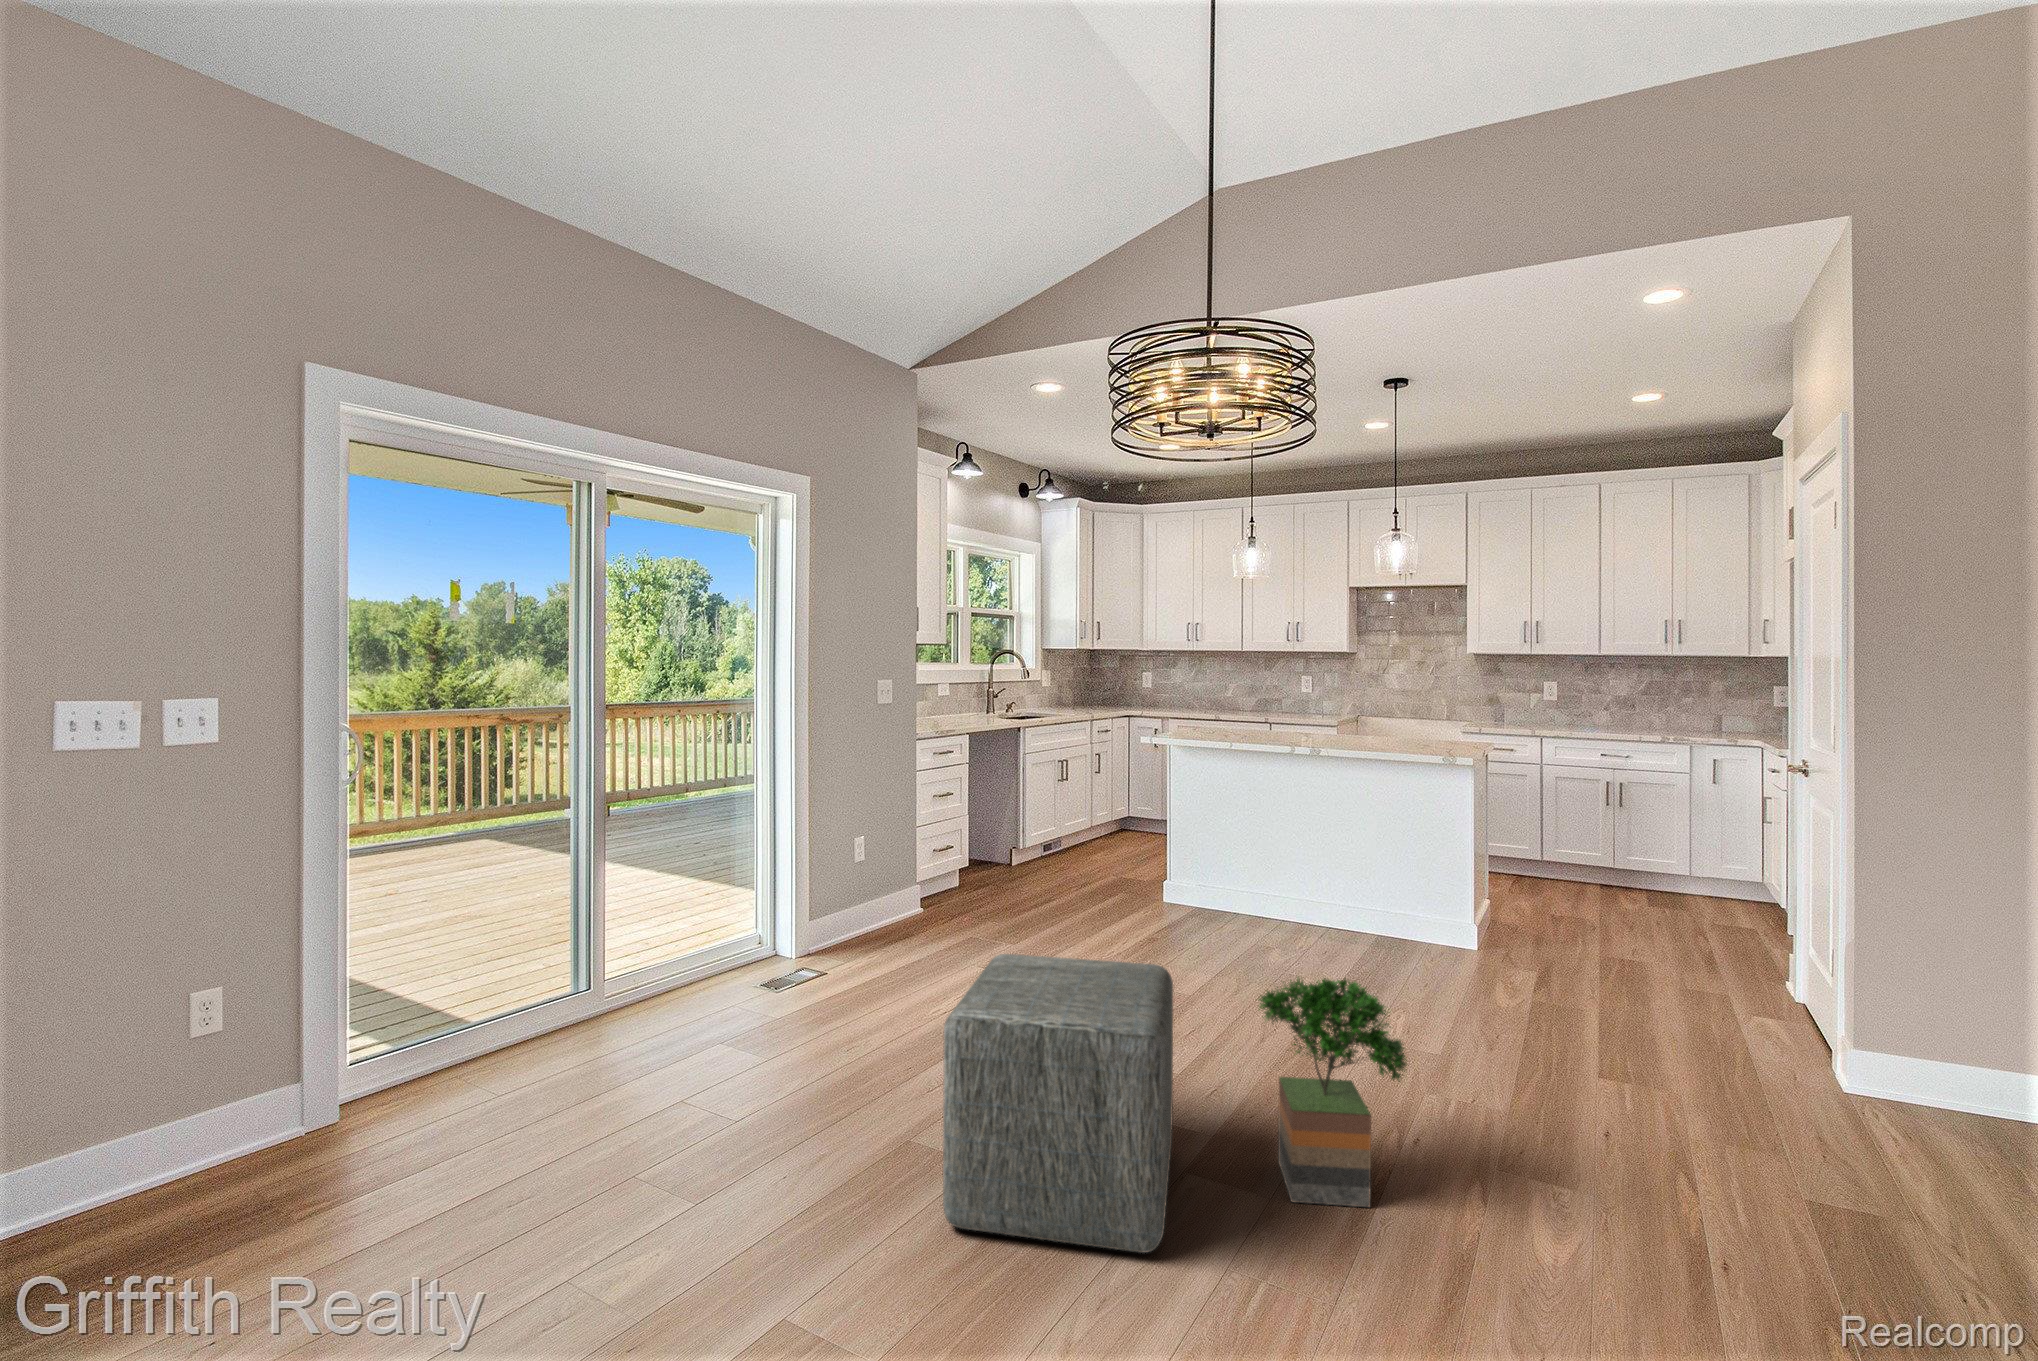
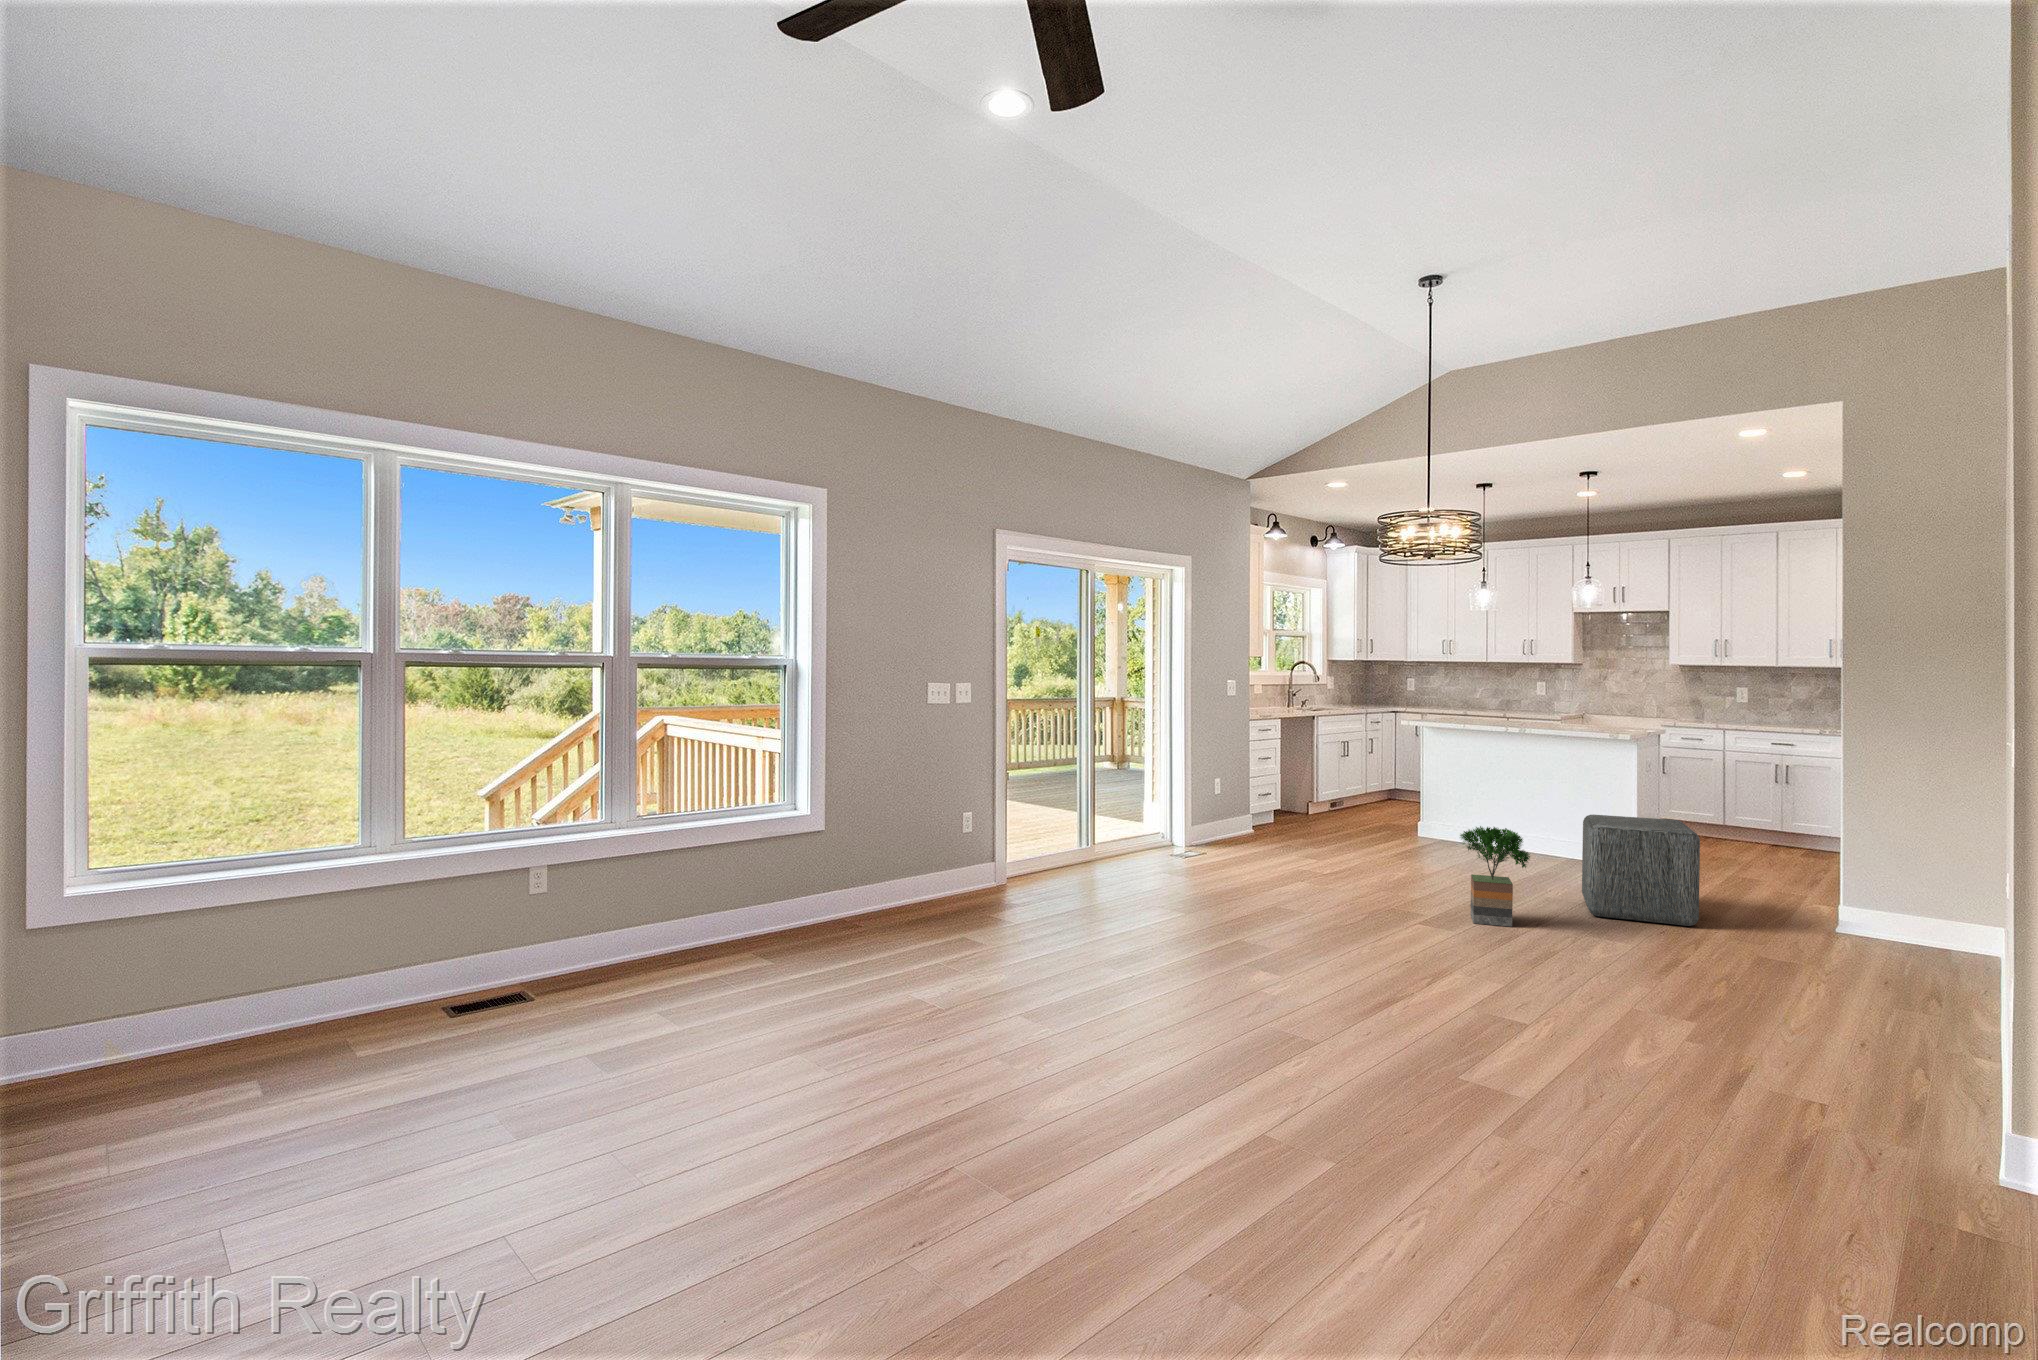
ottoman: present [943,954,1173,1253] -> present [1582,815,1700,926]

